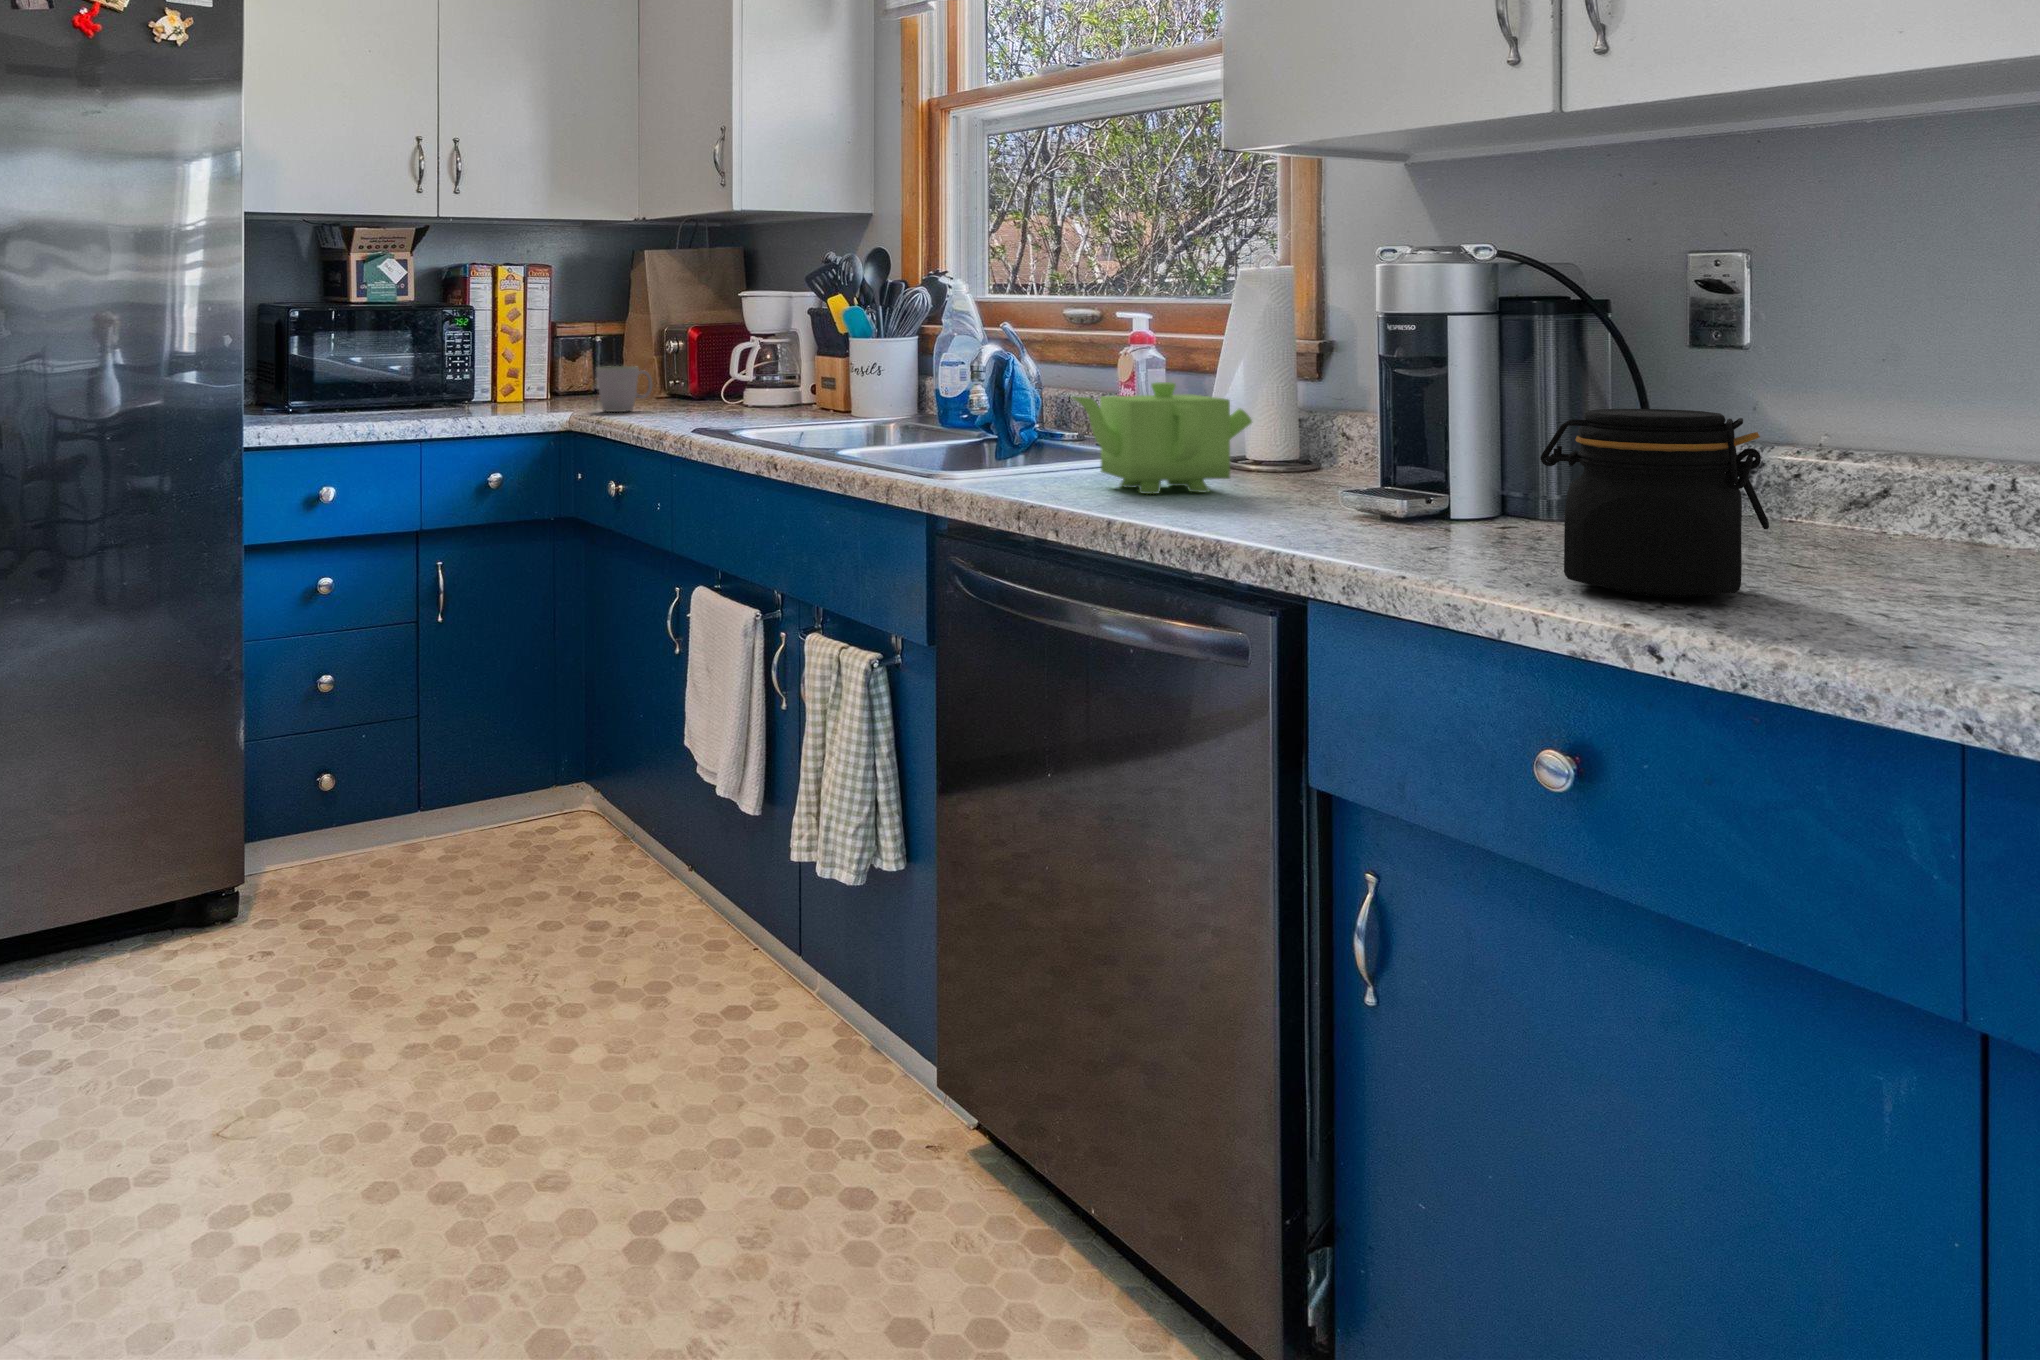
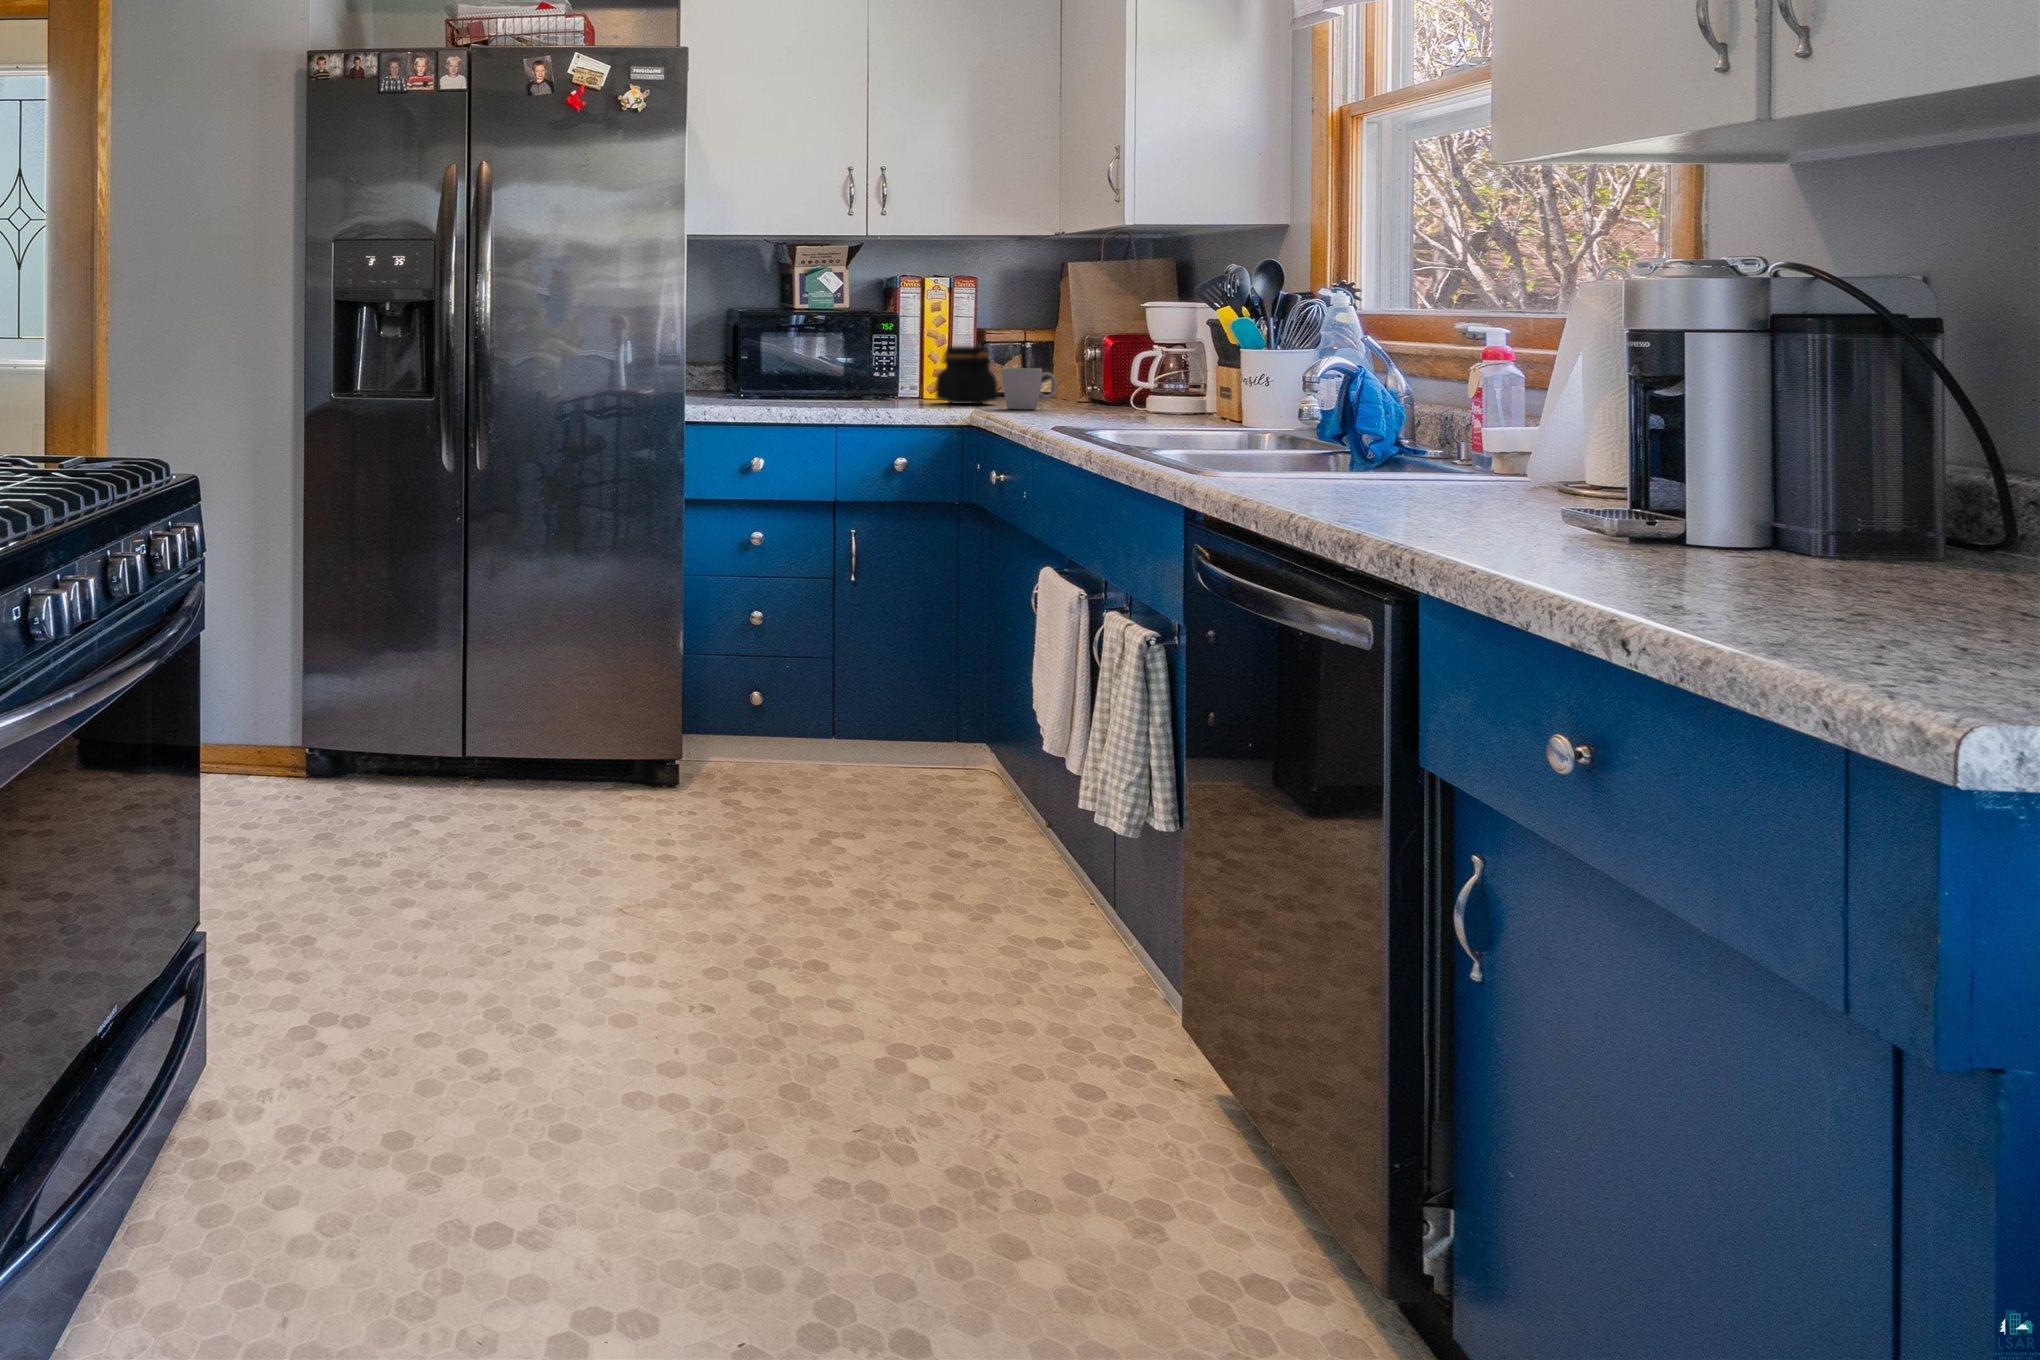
teapot: present [1072,382,1252,494] -> none [1311,391,1533,501]
jar: present [1540,409,1769,597] -> present [936,346,998,404]

